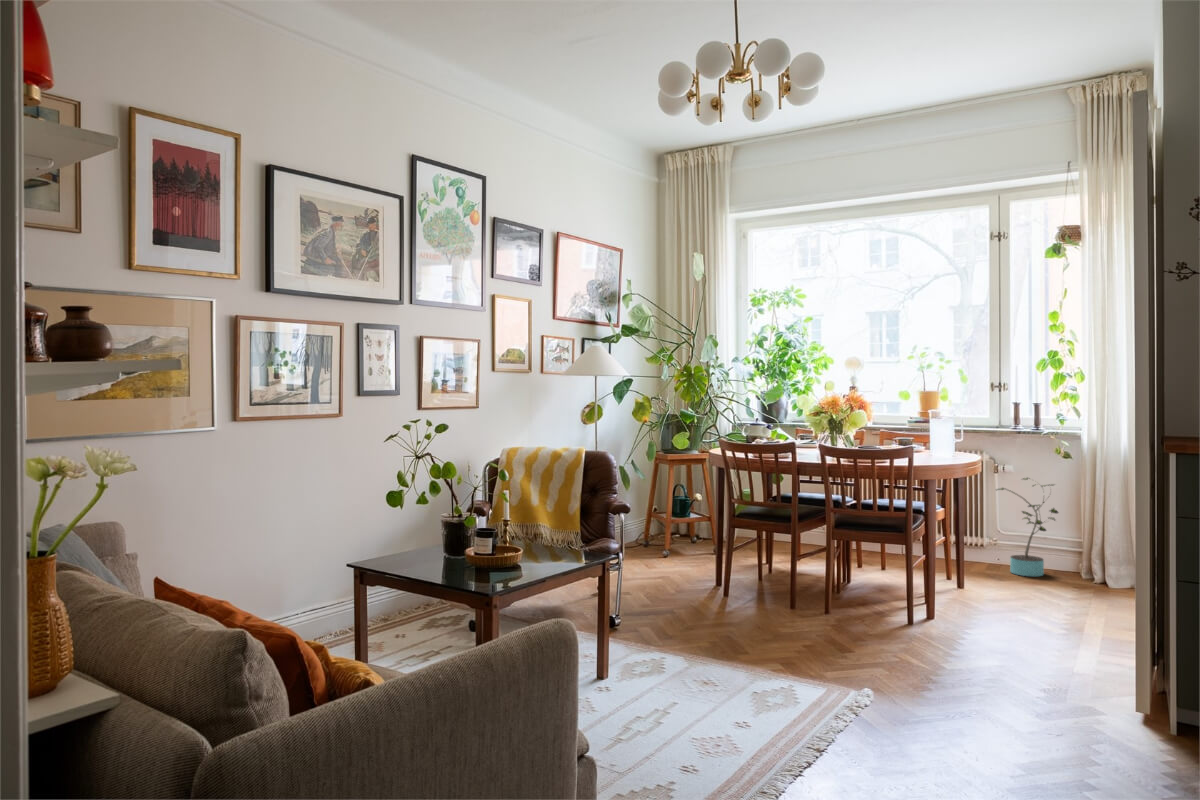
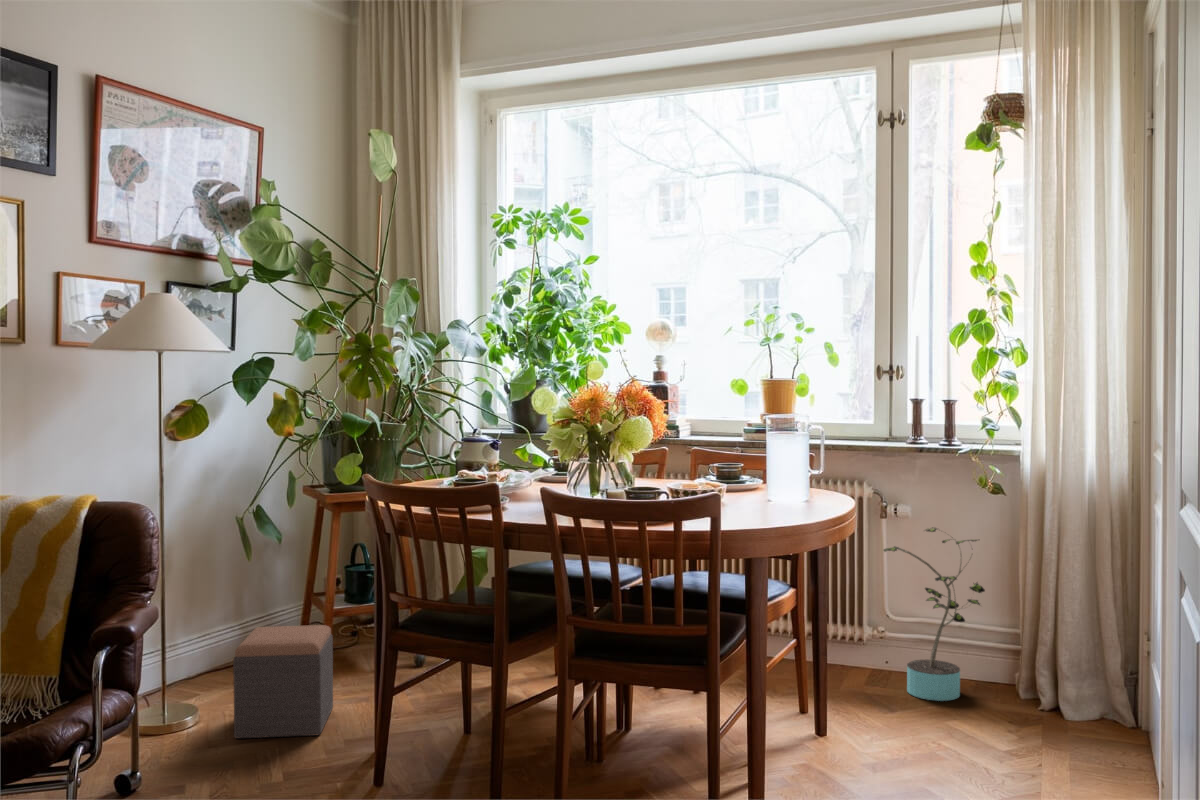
footstool: none [639,522,683,577] -> present [233,625,333,738]

